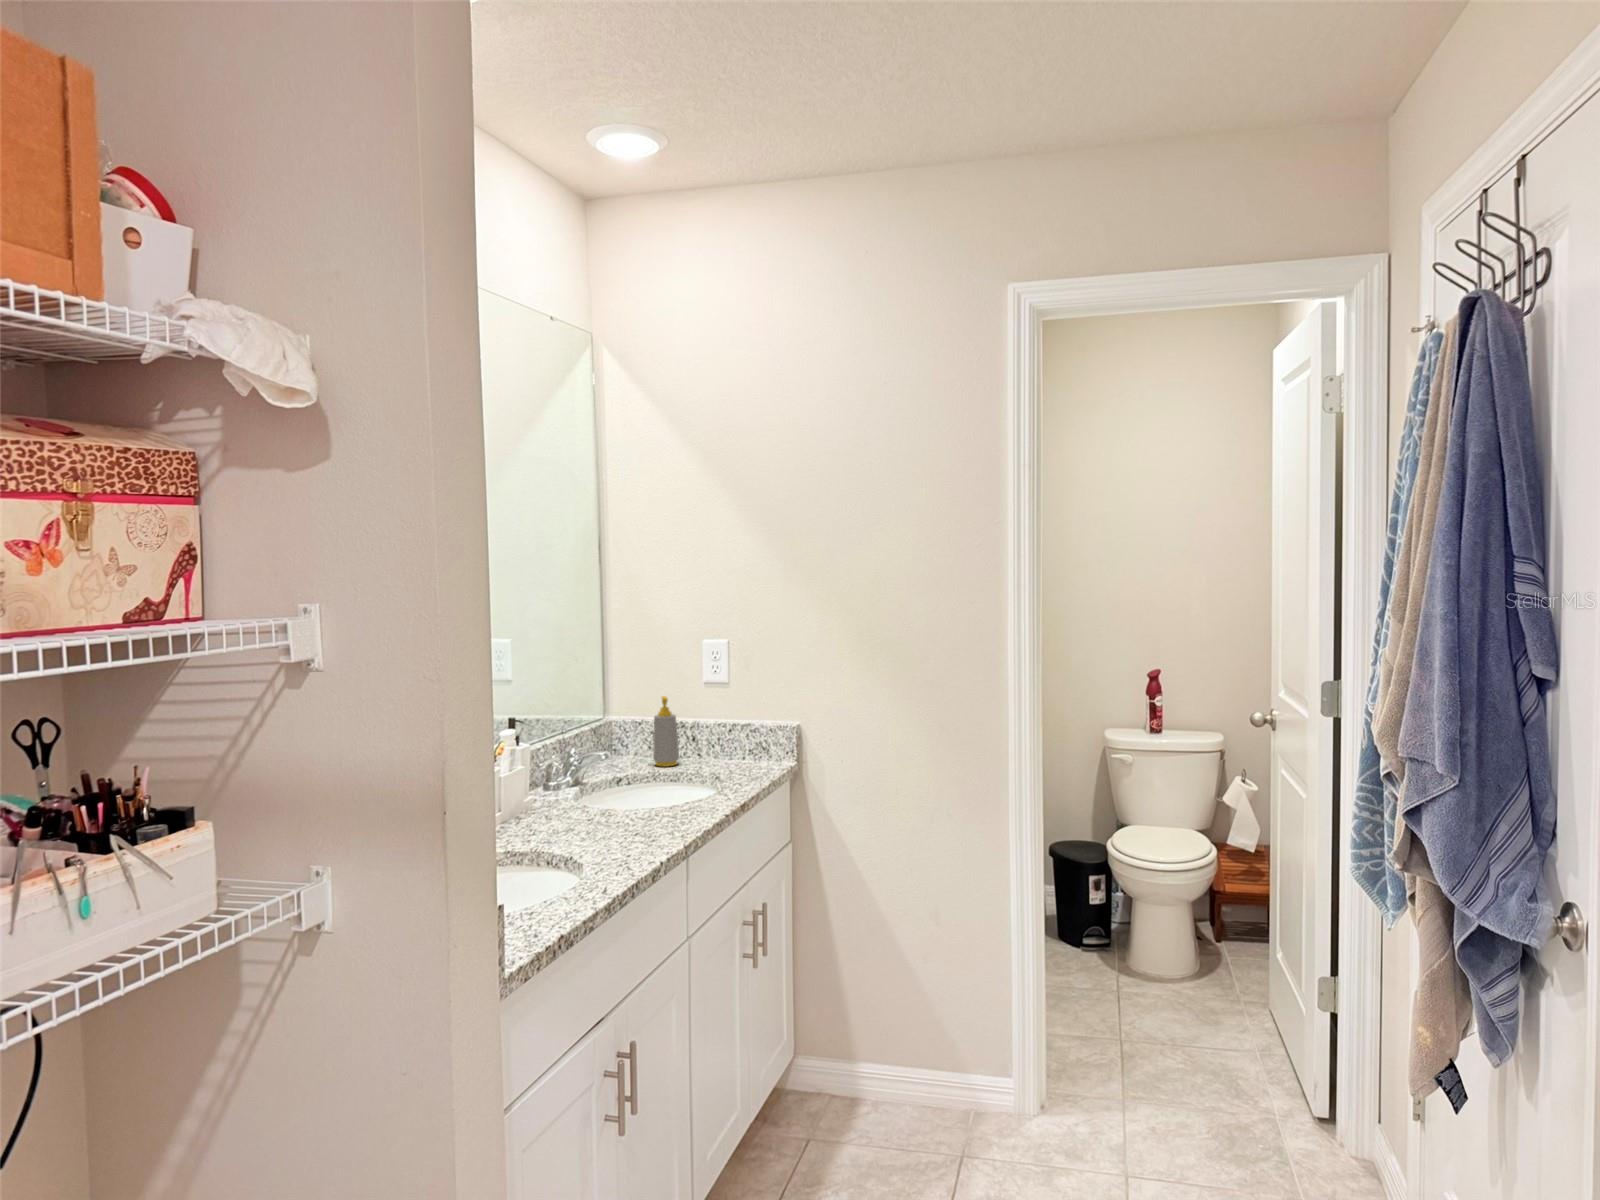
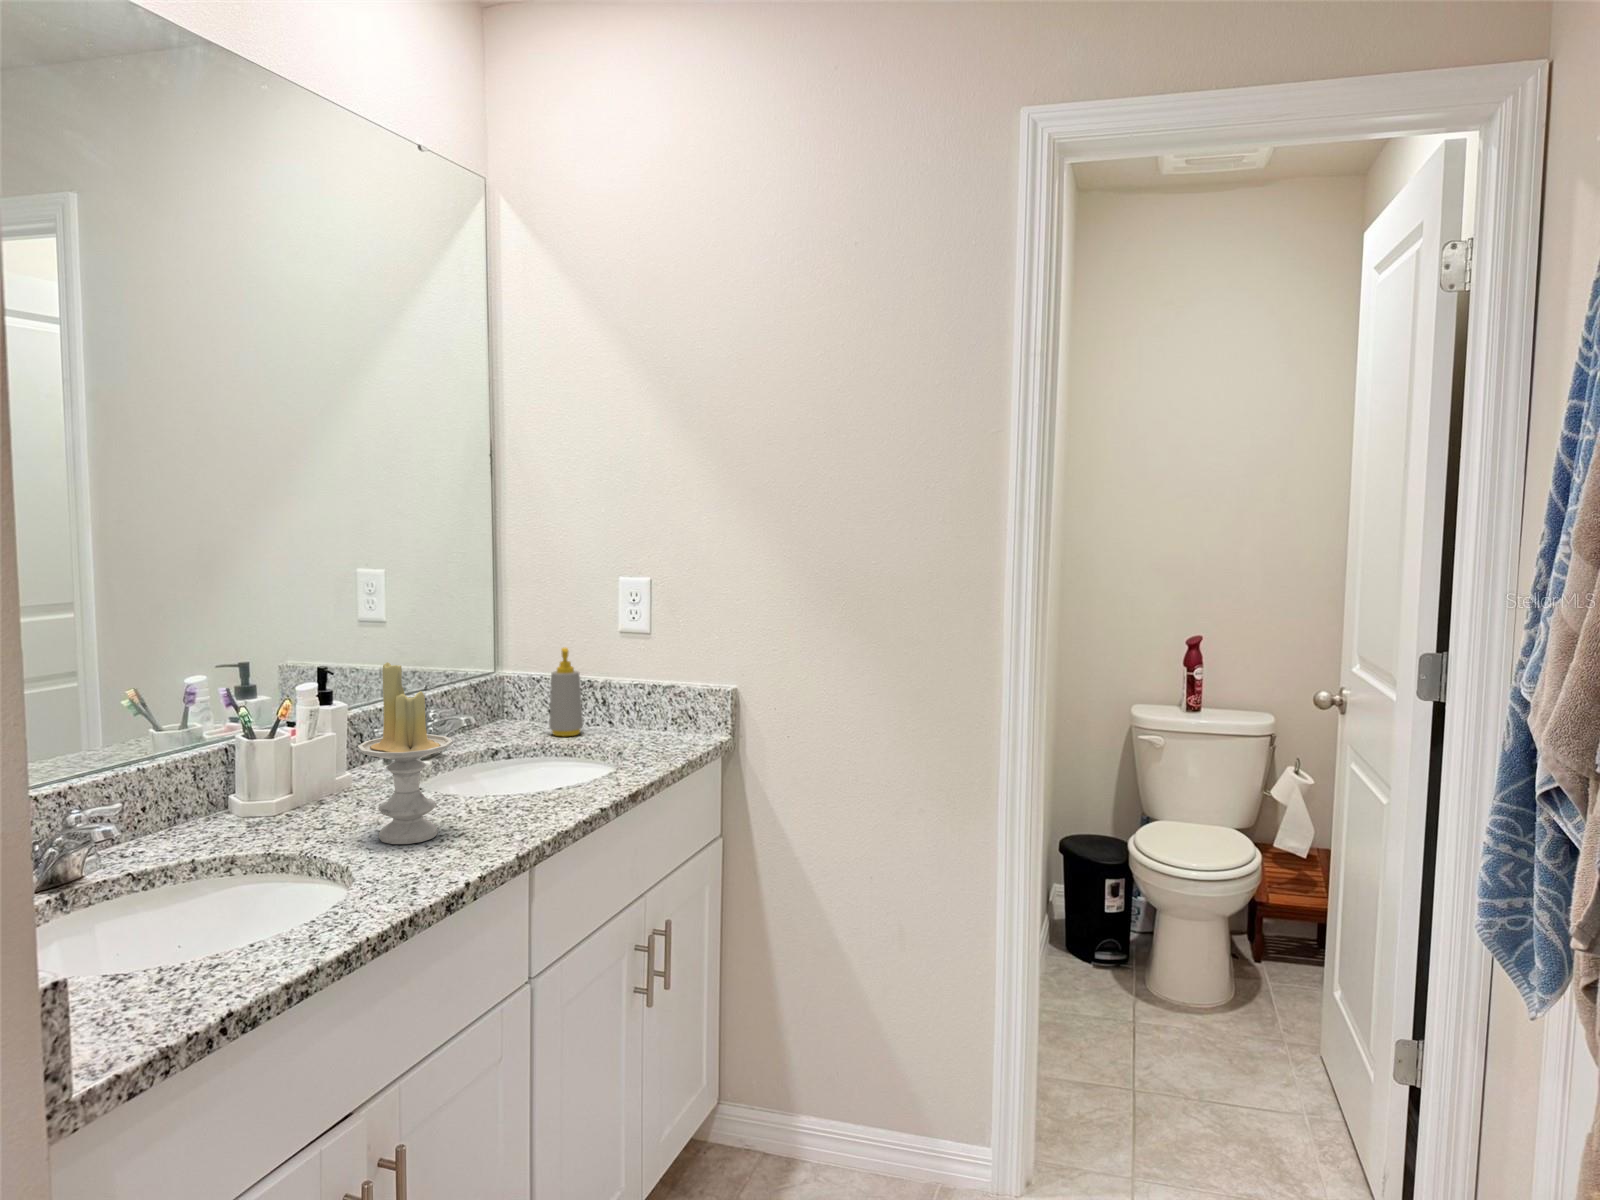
candle: none [565,712,630,843] -> present [358,662,453,844]

